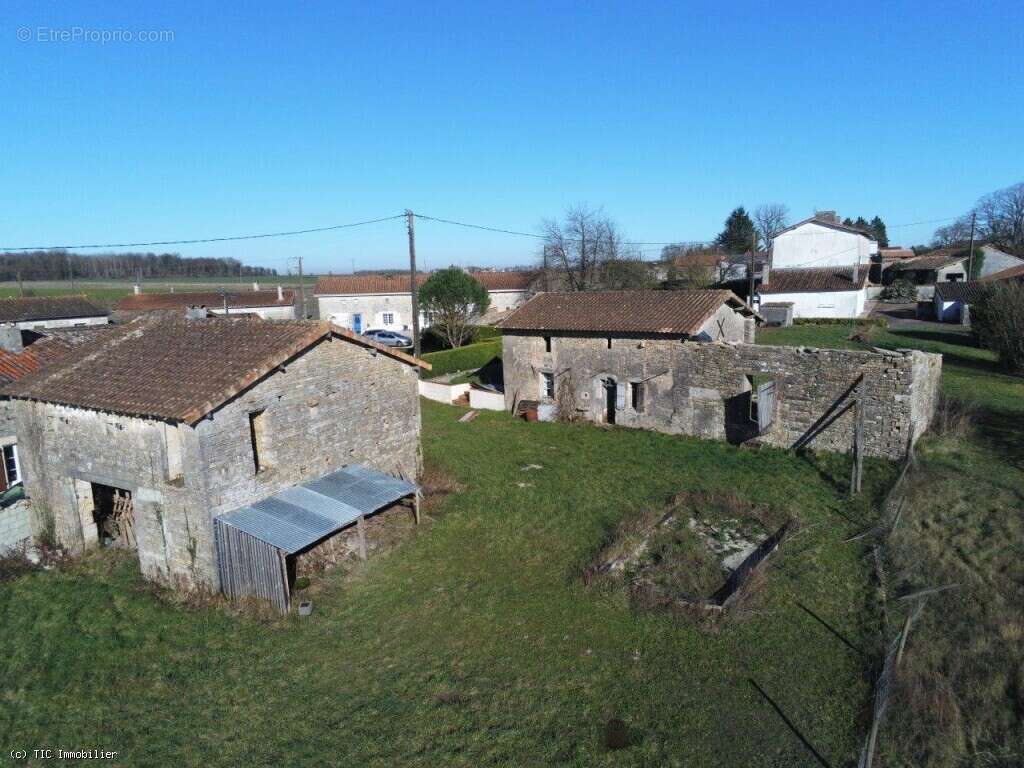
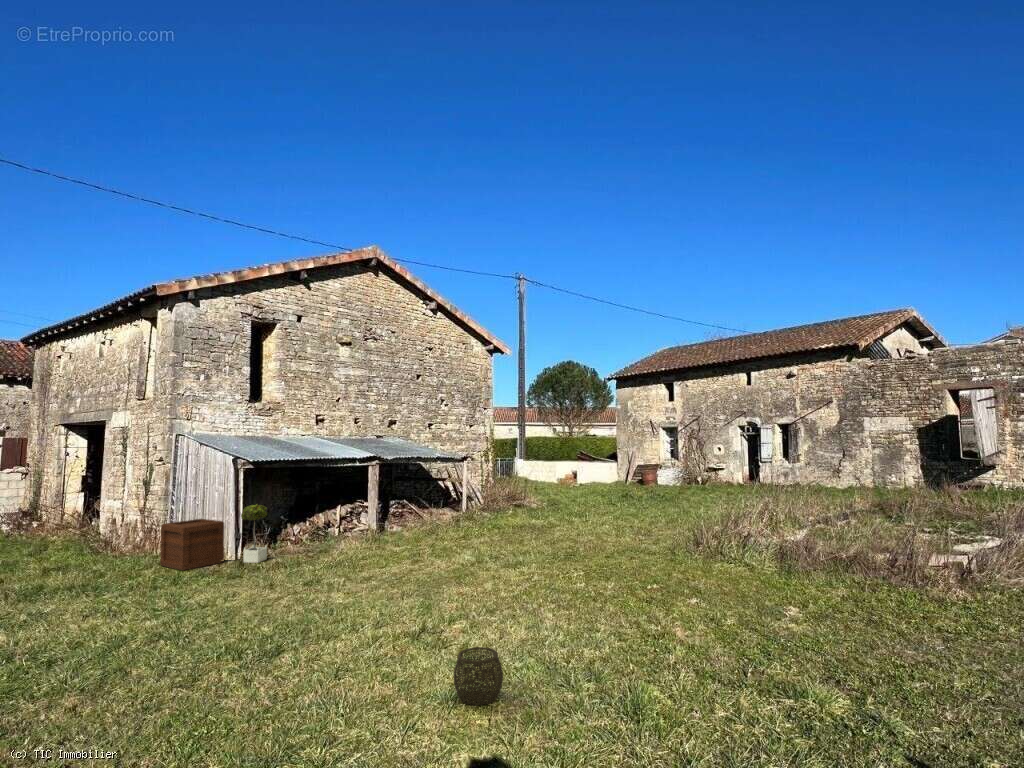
wooden crate: none [239,589,285,633] -> present [160,519,224,571]
woven basket: present [605,719,628,748] -> present [454,647,503,705]

